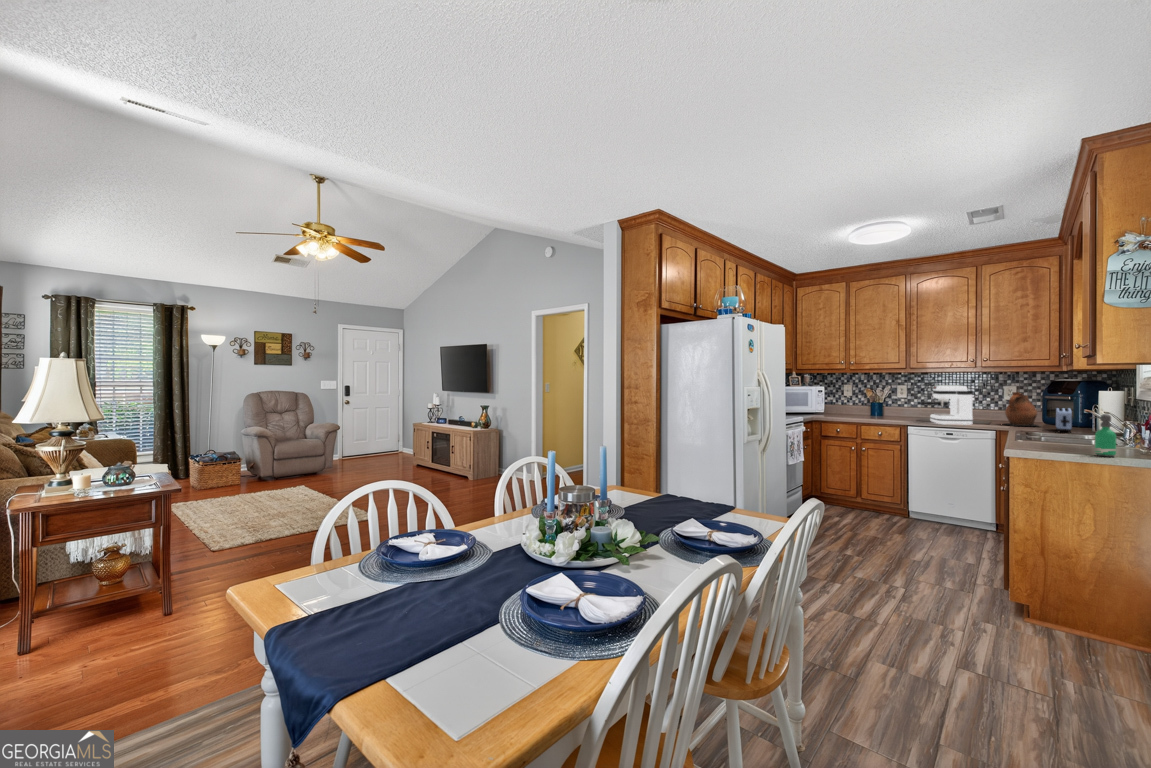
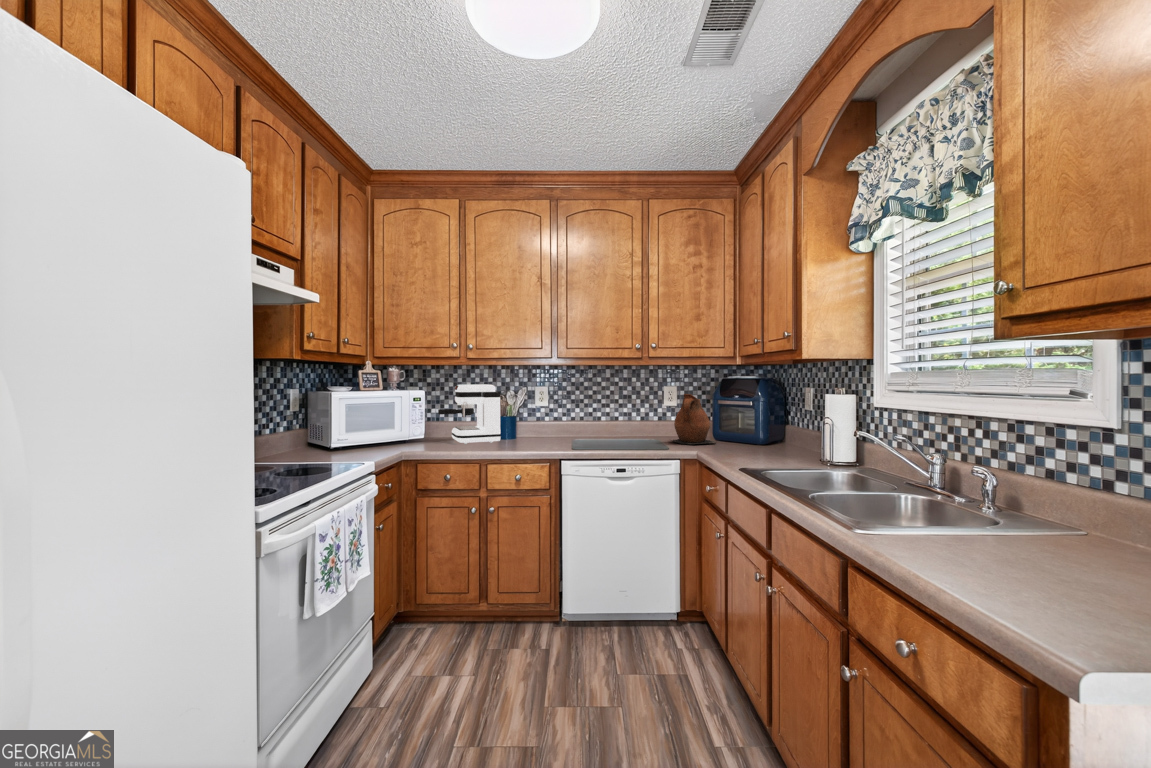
coffee maker: present [921,386,973,425] -> present [438,384,501,444]
toaster: present [1056,408,1072,433] -> none [741,417,774,455]
soap dispenser: present [1092,414,1116,457] -> none [1039,439,1091,549]

